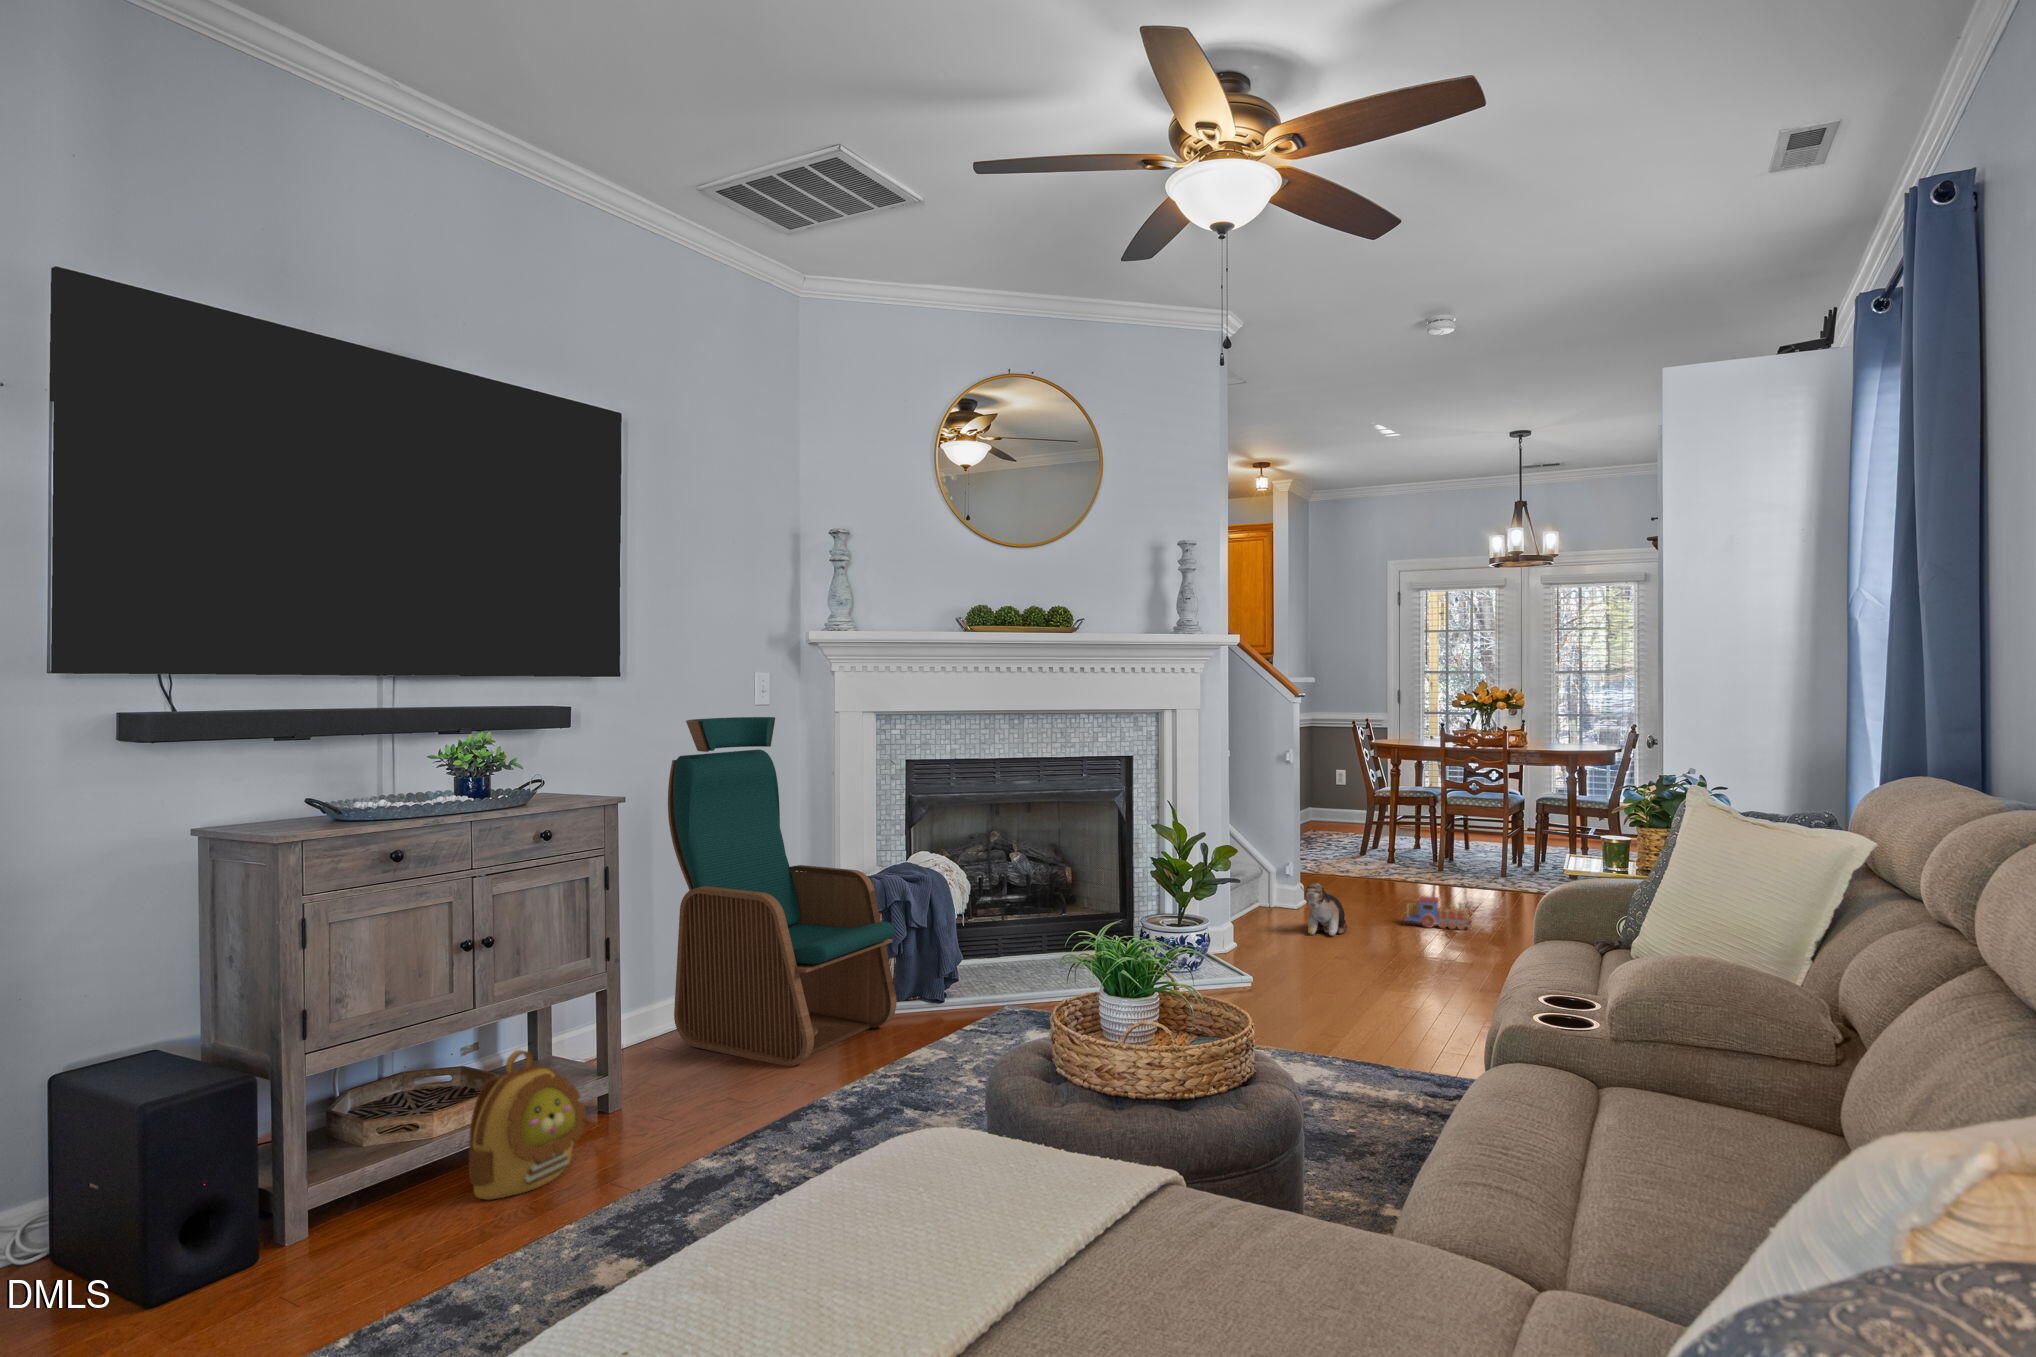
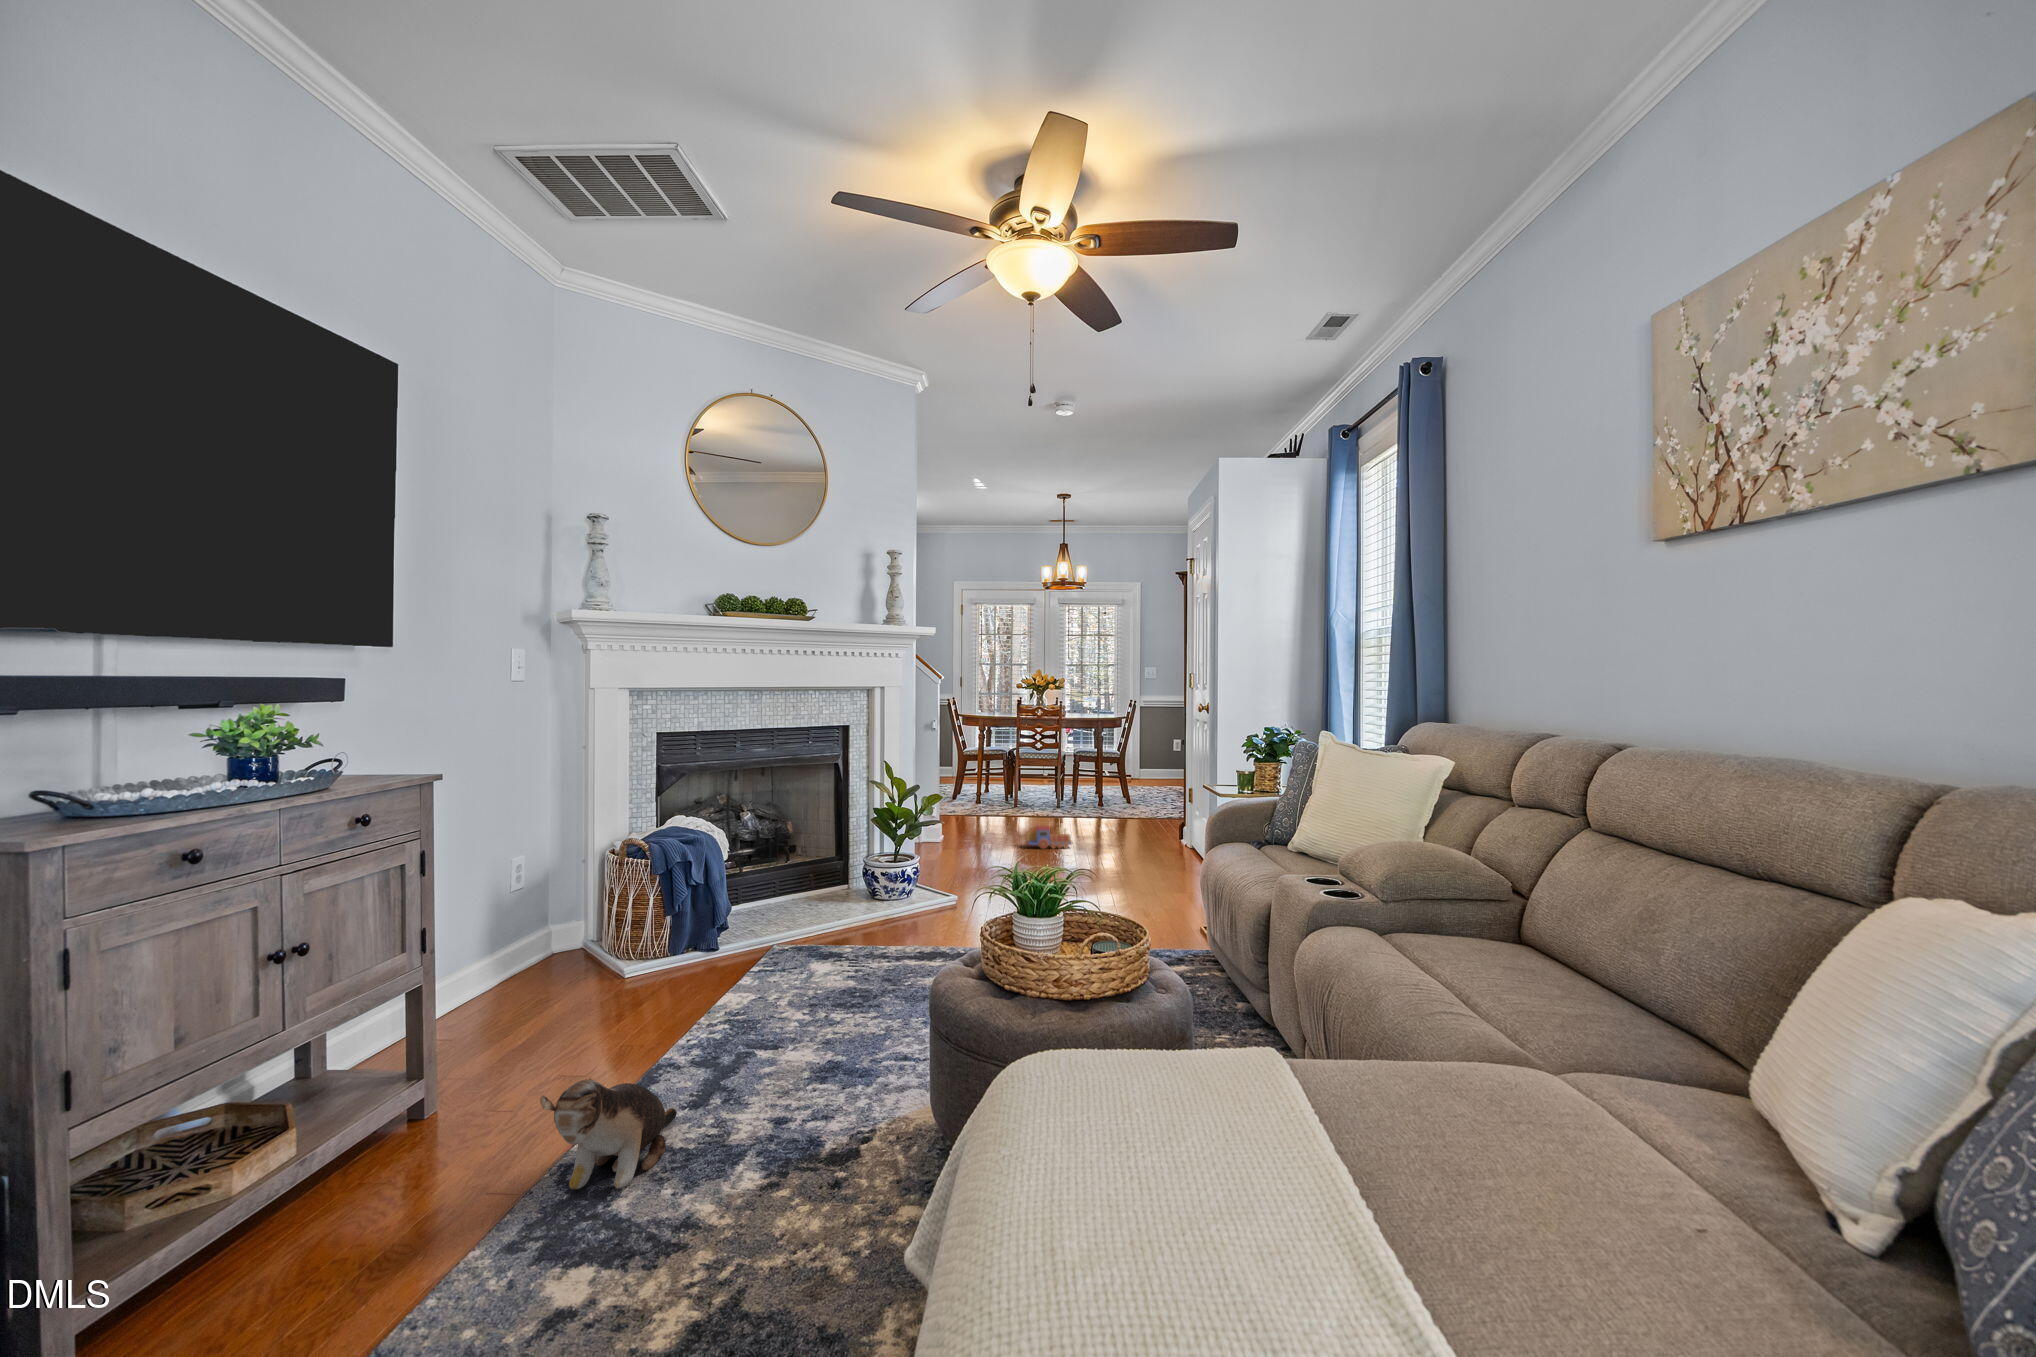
armchair: present [668,717,897,1067] -> none [438,692,687,1034]
plush toy: present [1300,883,1347,936] -> present [540,1078,677,1189]
backpack: present [469,1050,587,1200] -> none [288,1067,445,1252]

